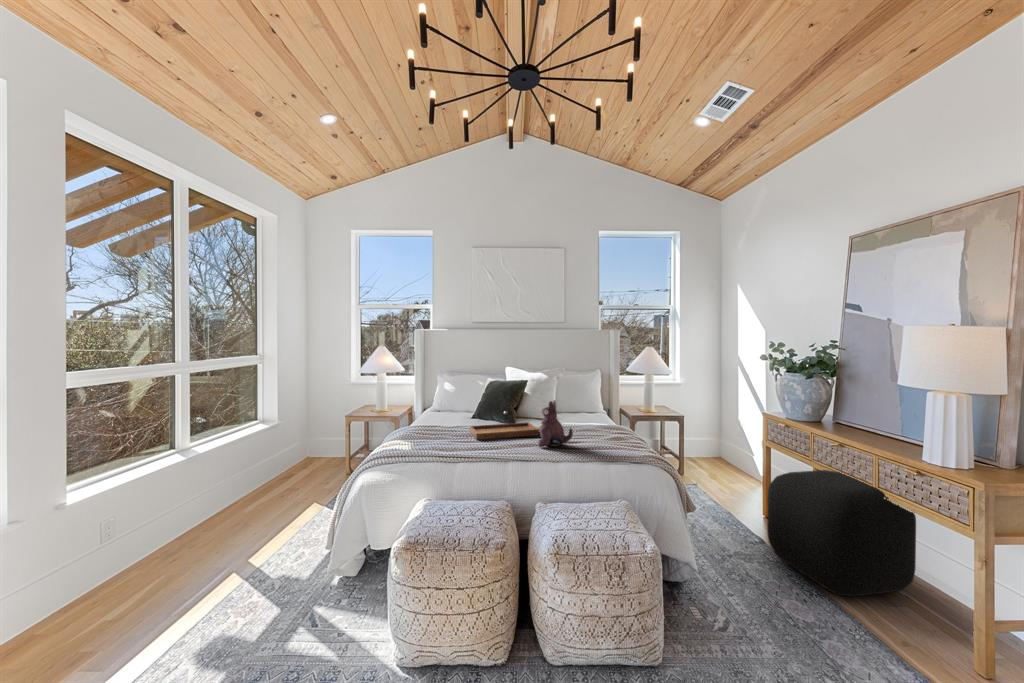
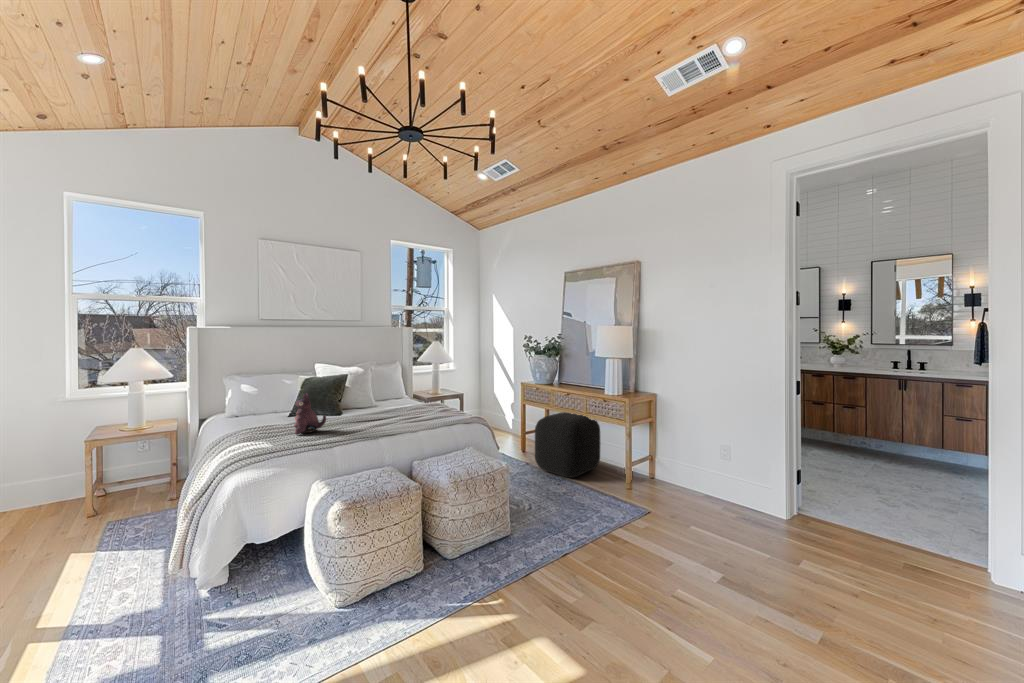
plush toy: present [538,400,573,447] -> present [294,393,326,435]
tray: present [470,411,539,440] -> none [323,400,388,427]

